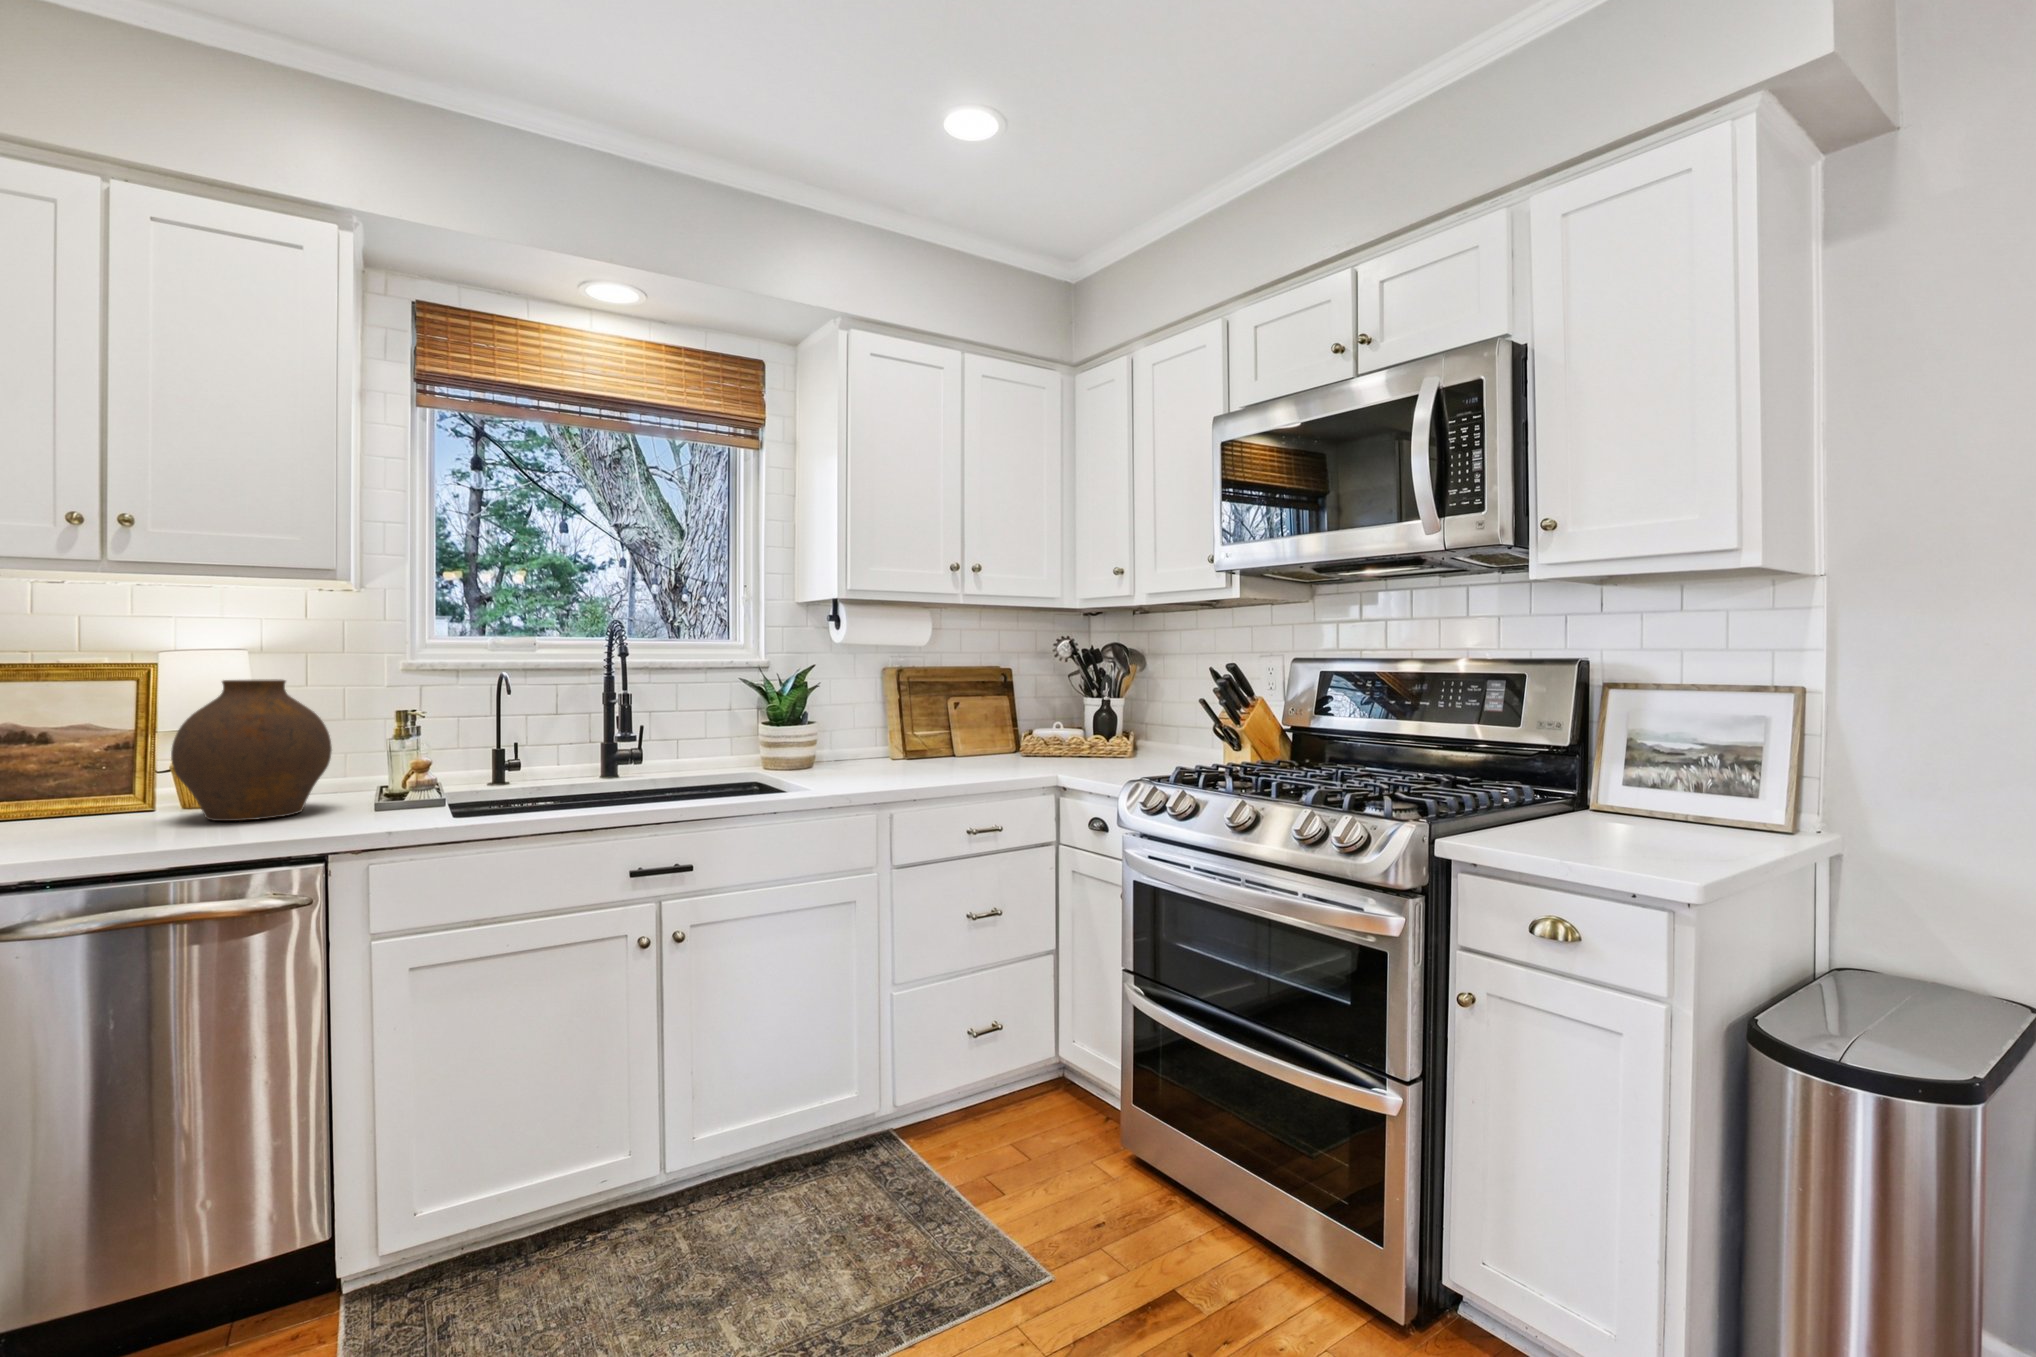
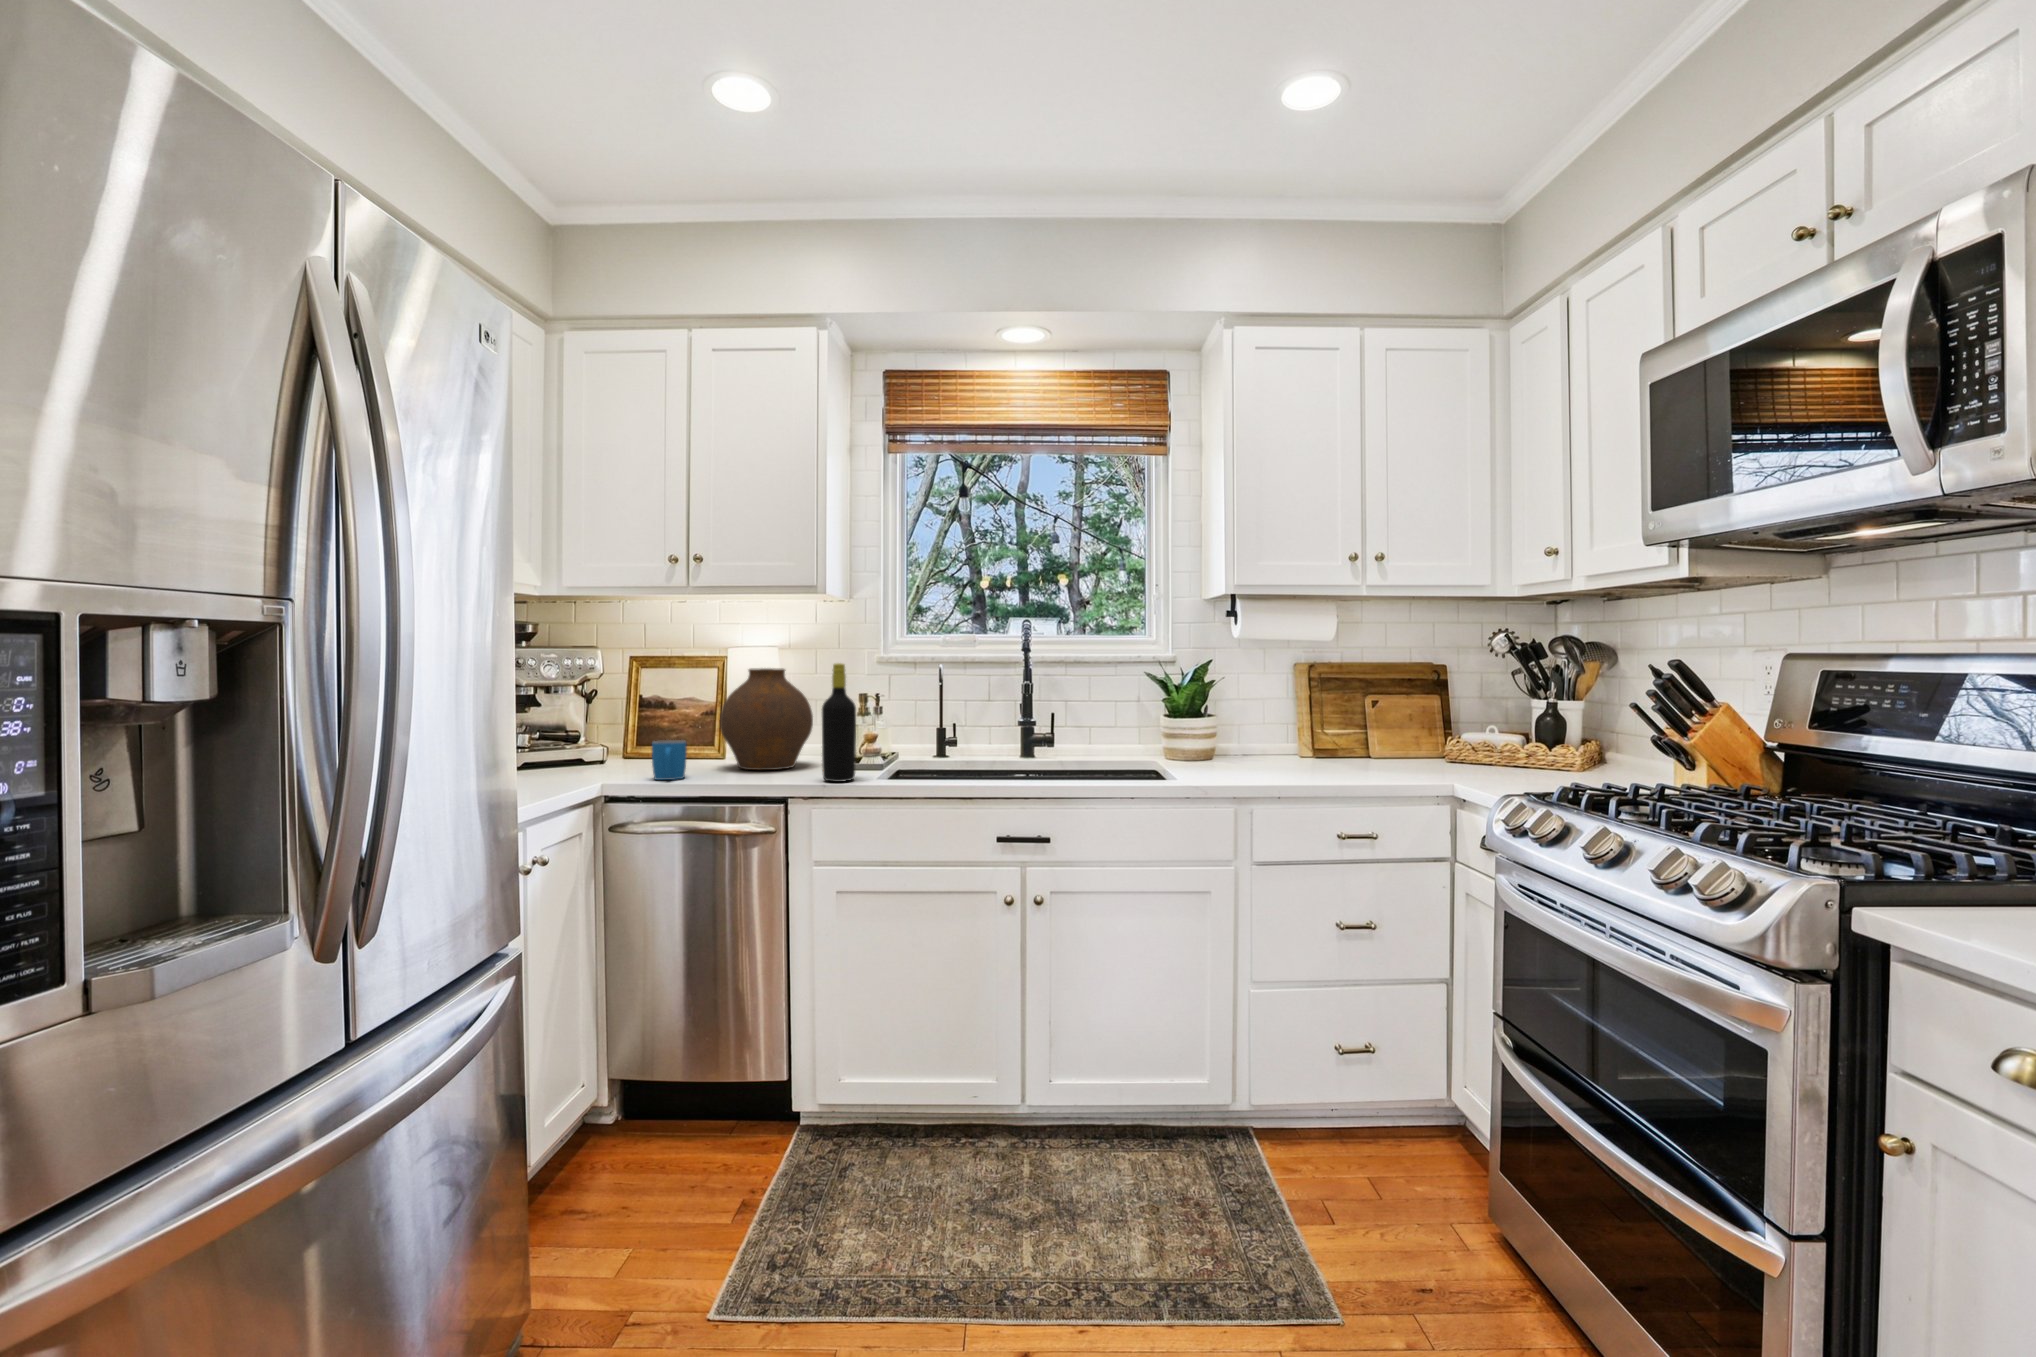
bottle: none [375,672,428,825] -> present [822,663,856,782]
mug: none [58,787,126,849] -> present [652,740,687,780]

